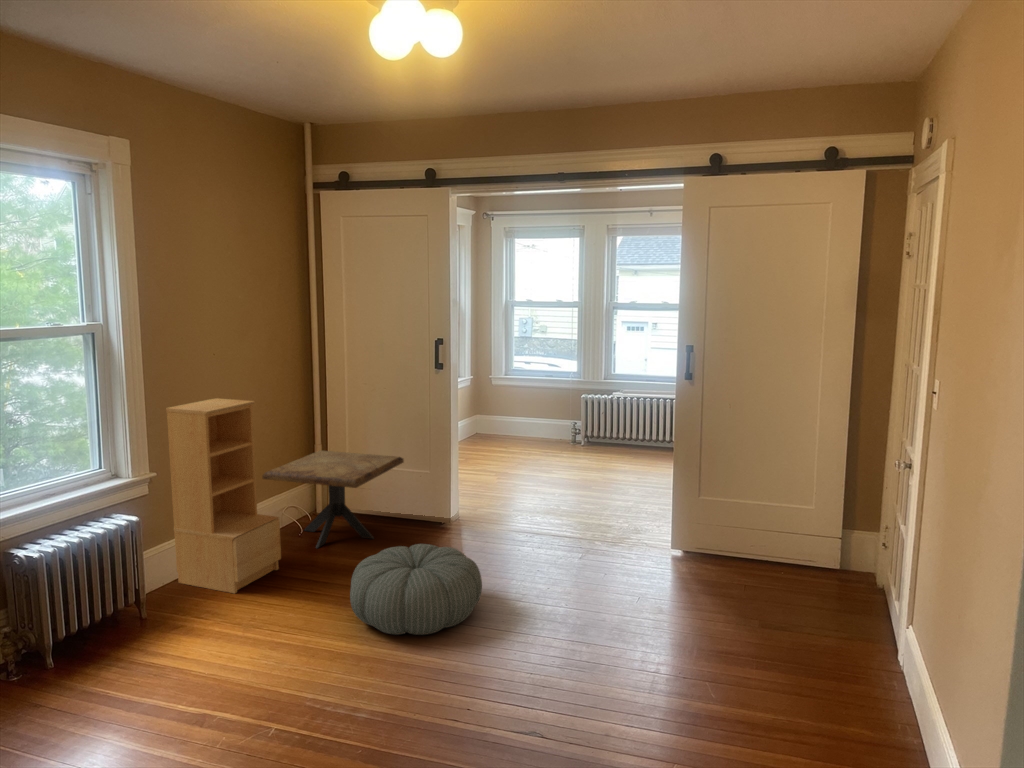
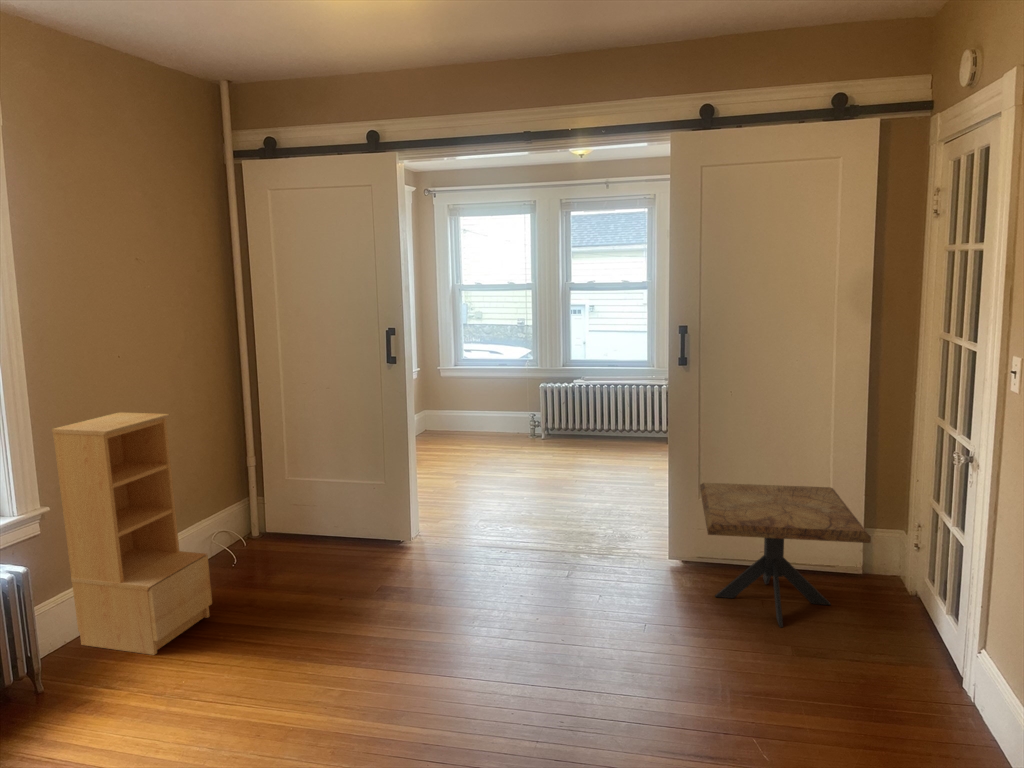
side table: present [262,451,404,548] -> present [700,483,871,627]
pouf: present [350,544,482,635] -> none [303,578,464,700]

